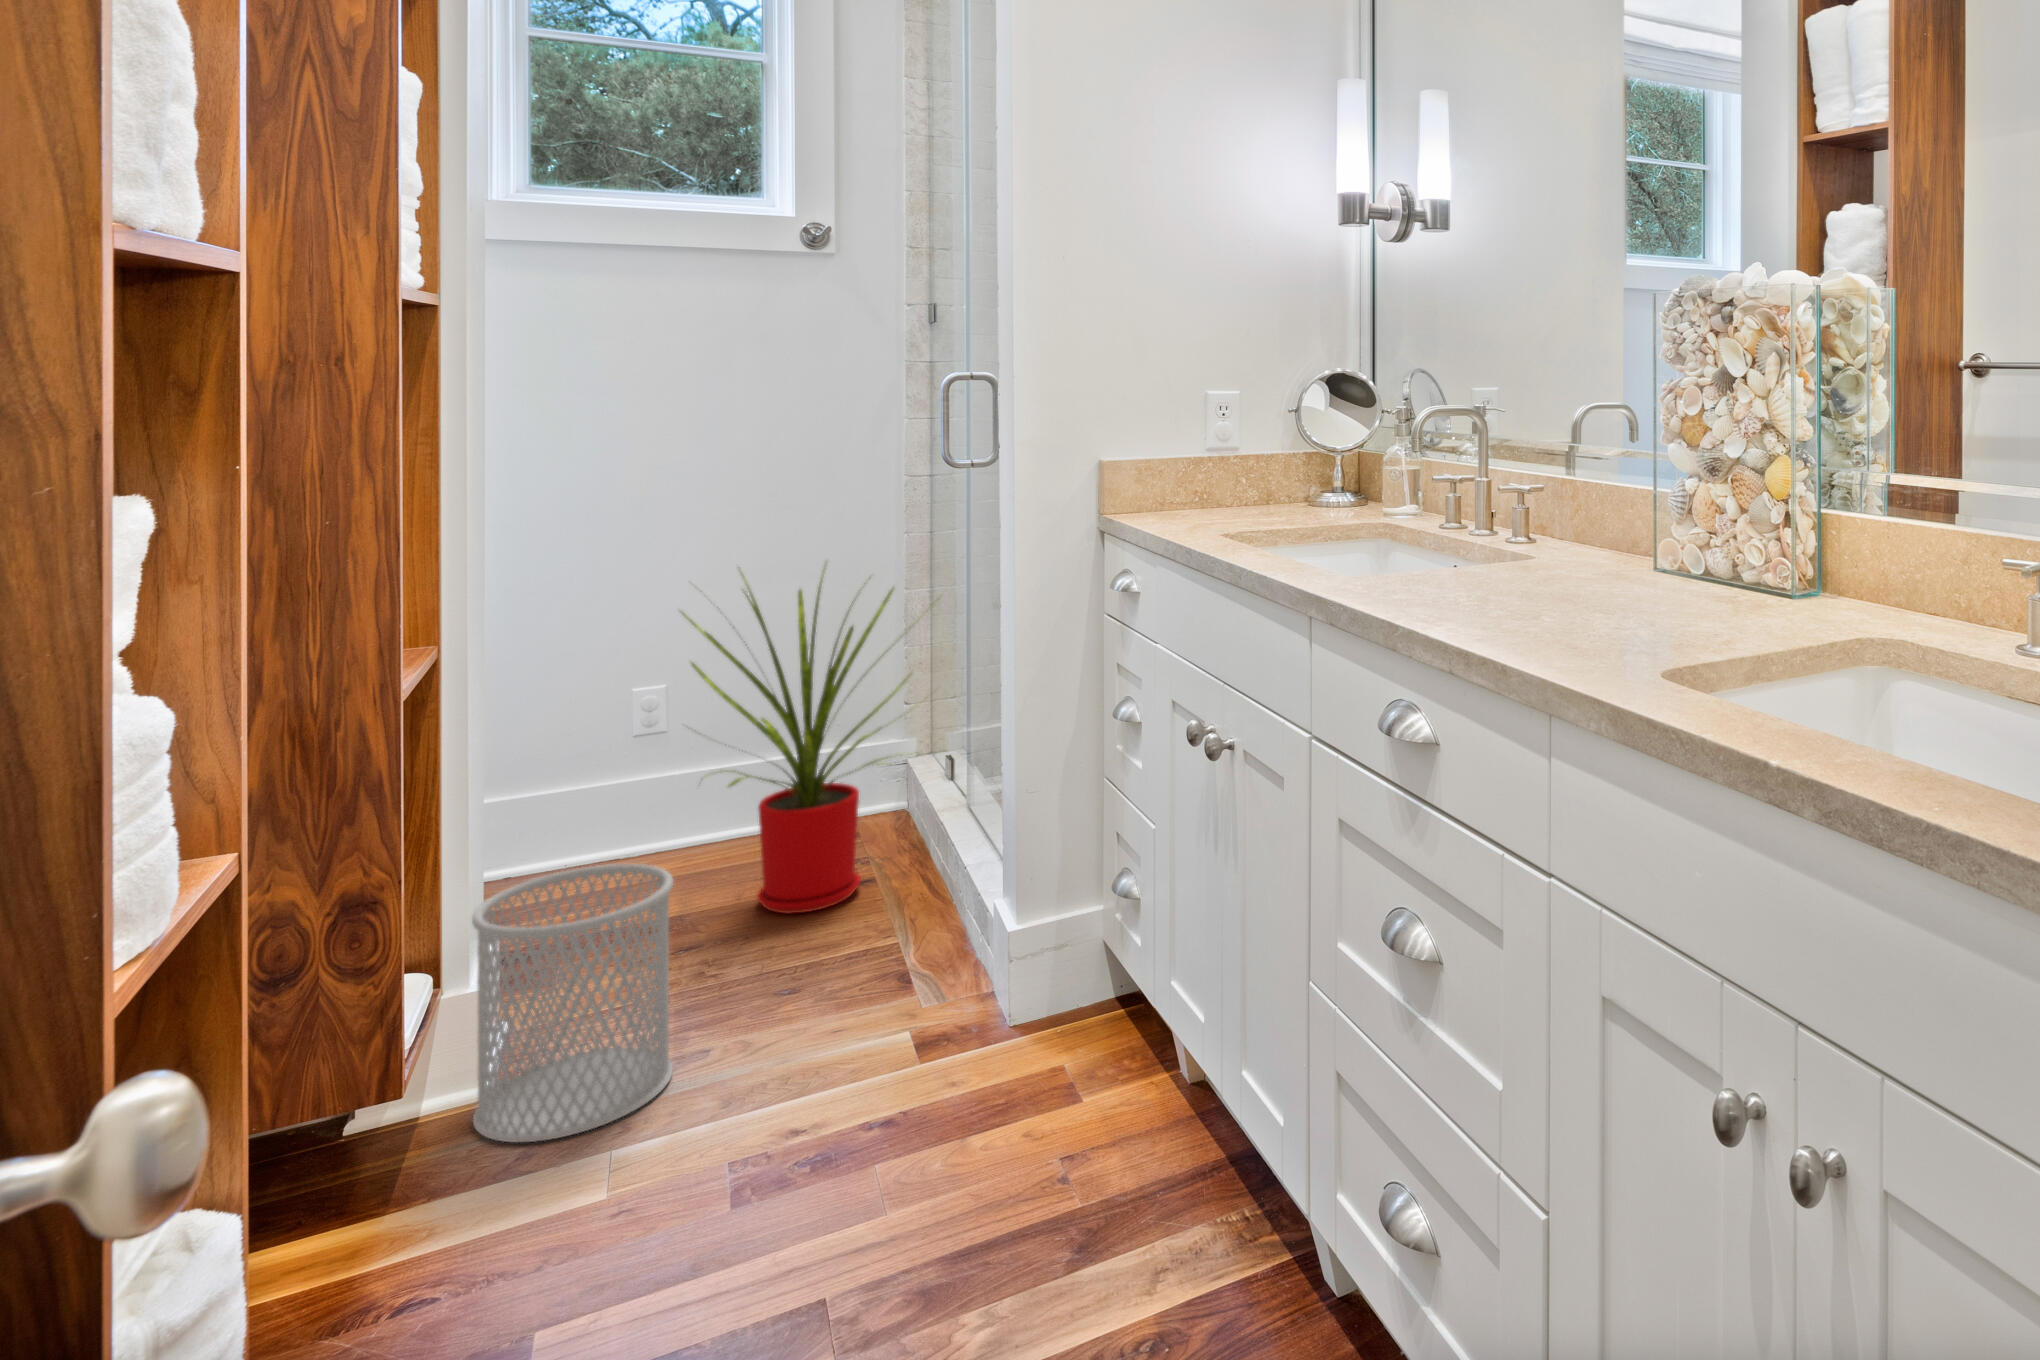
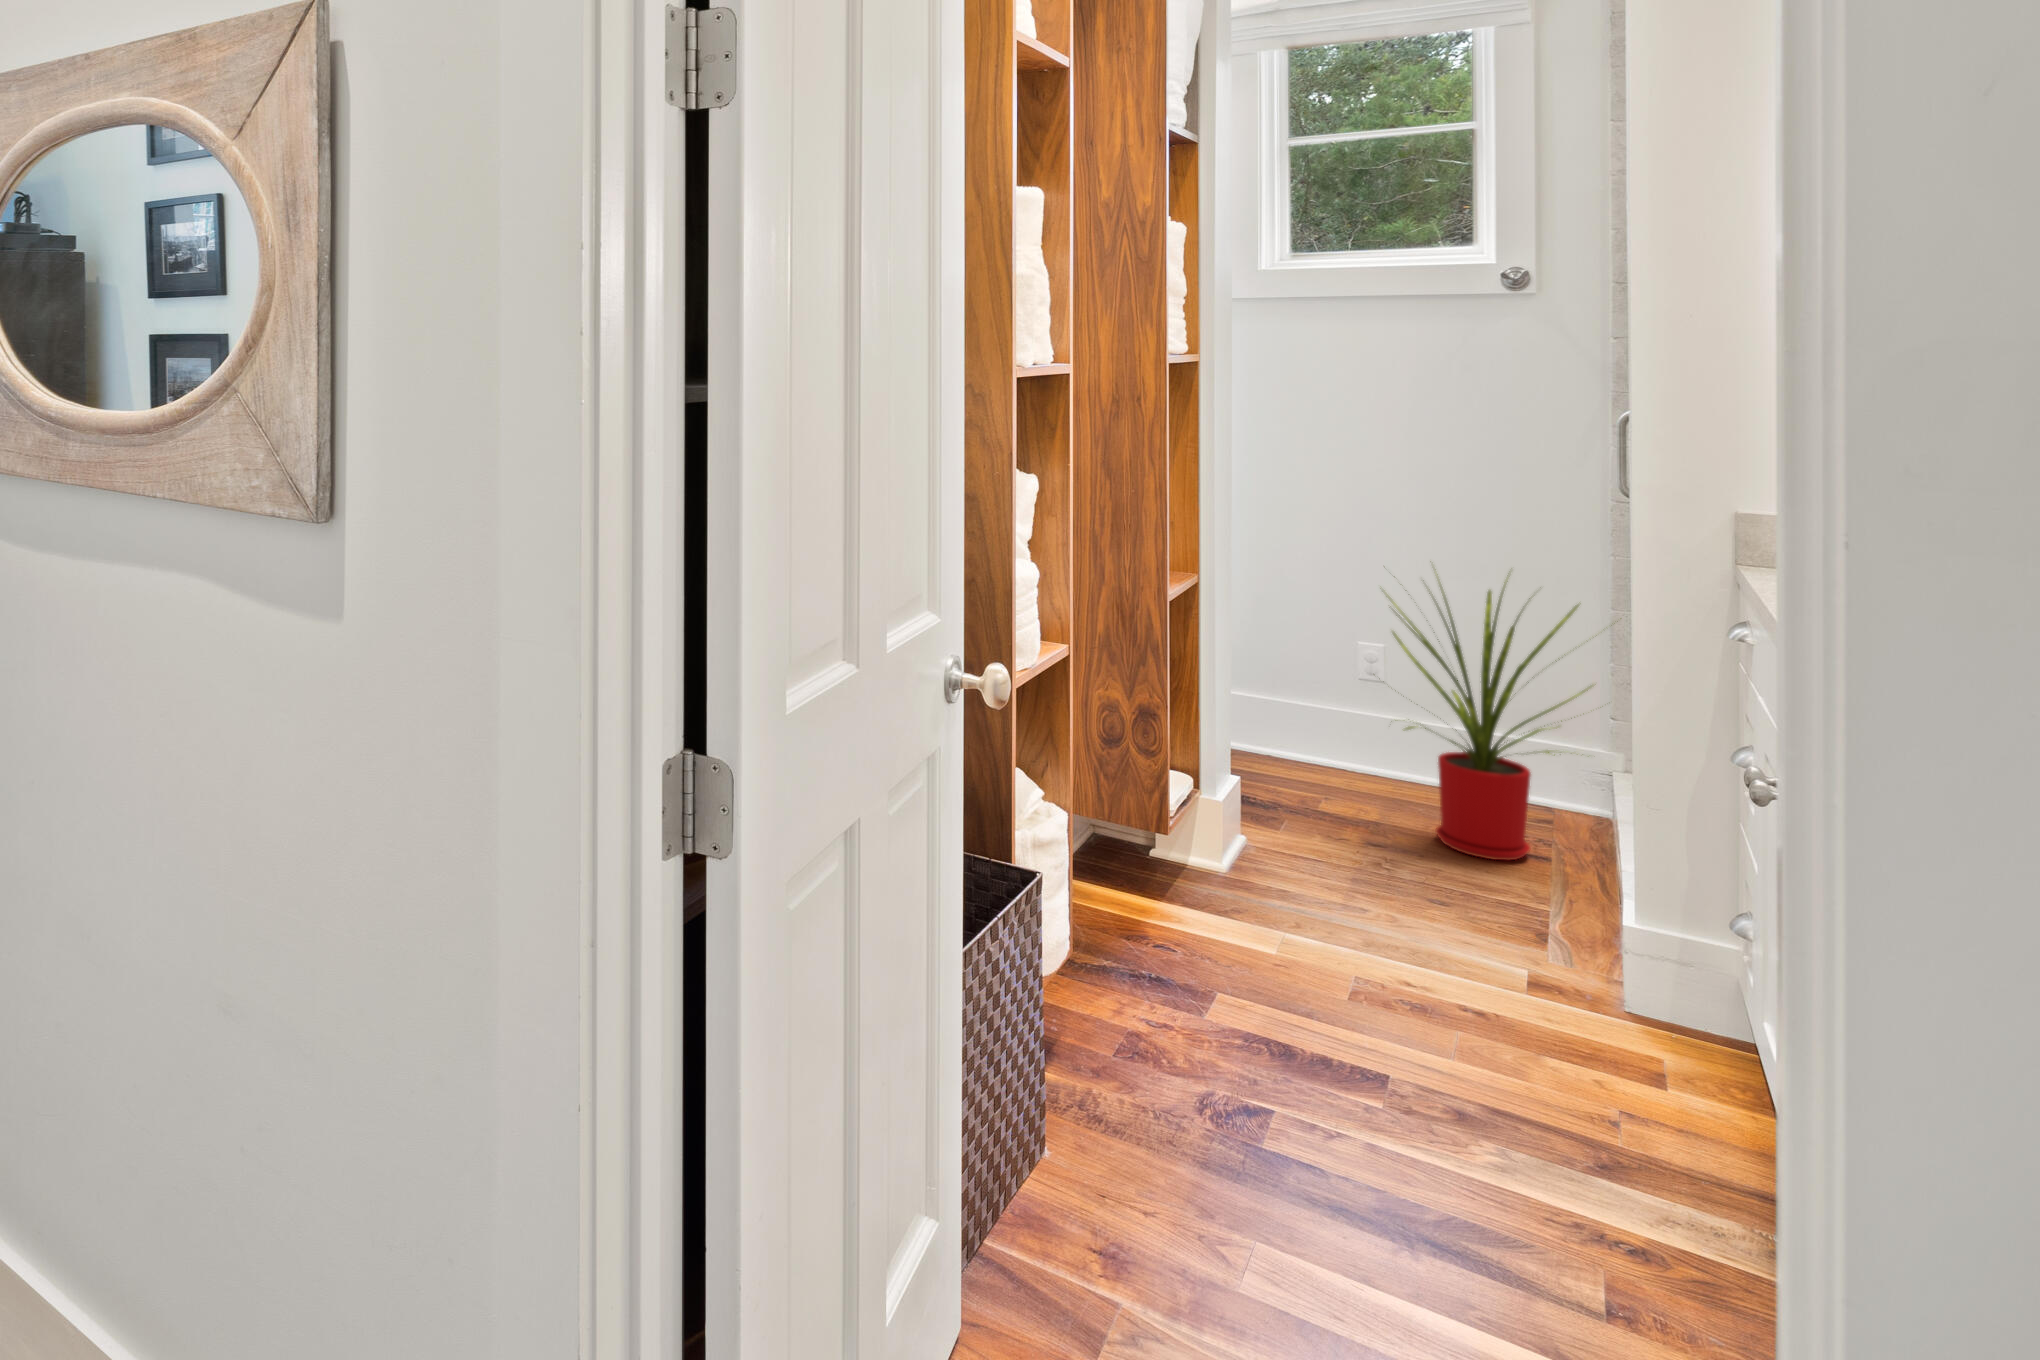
wastebasket: present [472,864,673,1142] -> none [1211,744,1341,921]

